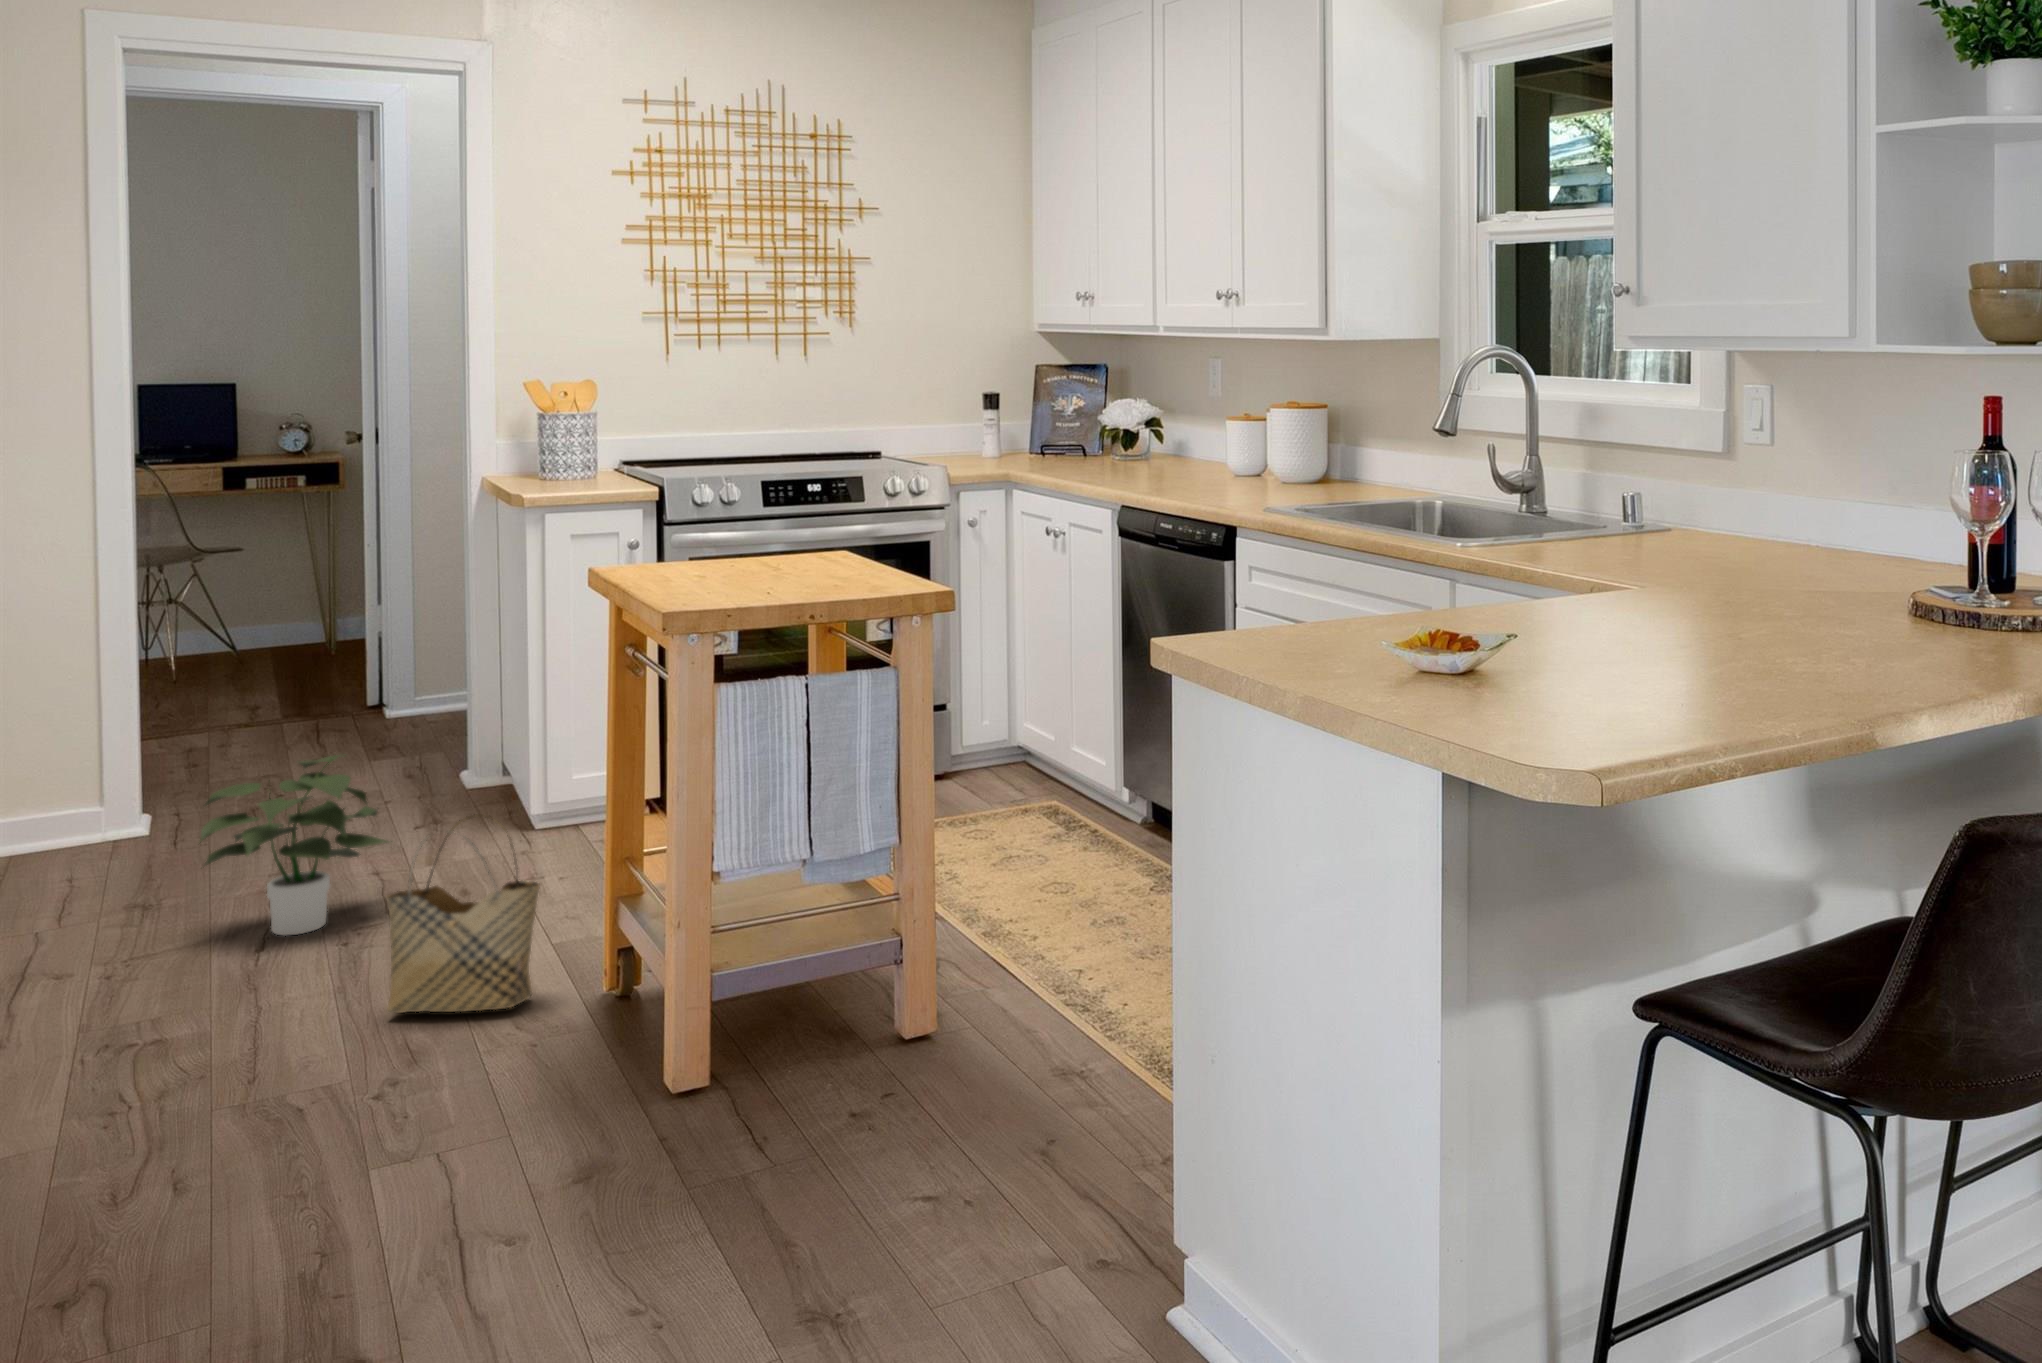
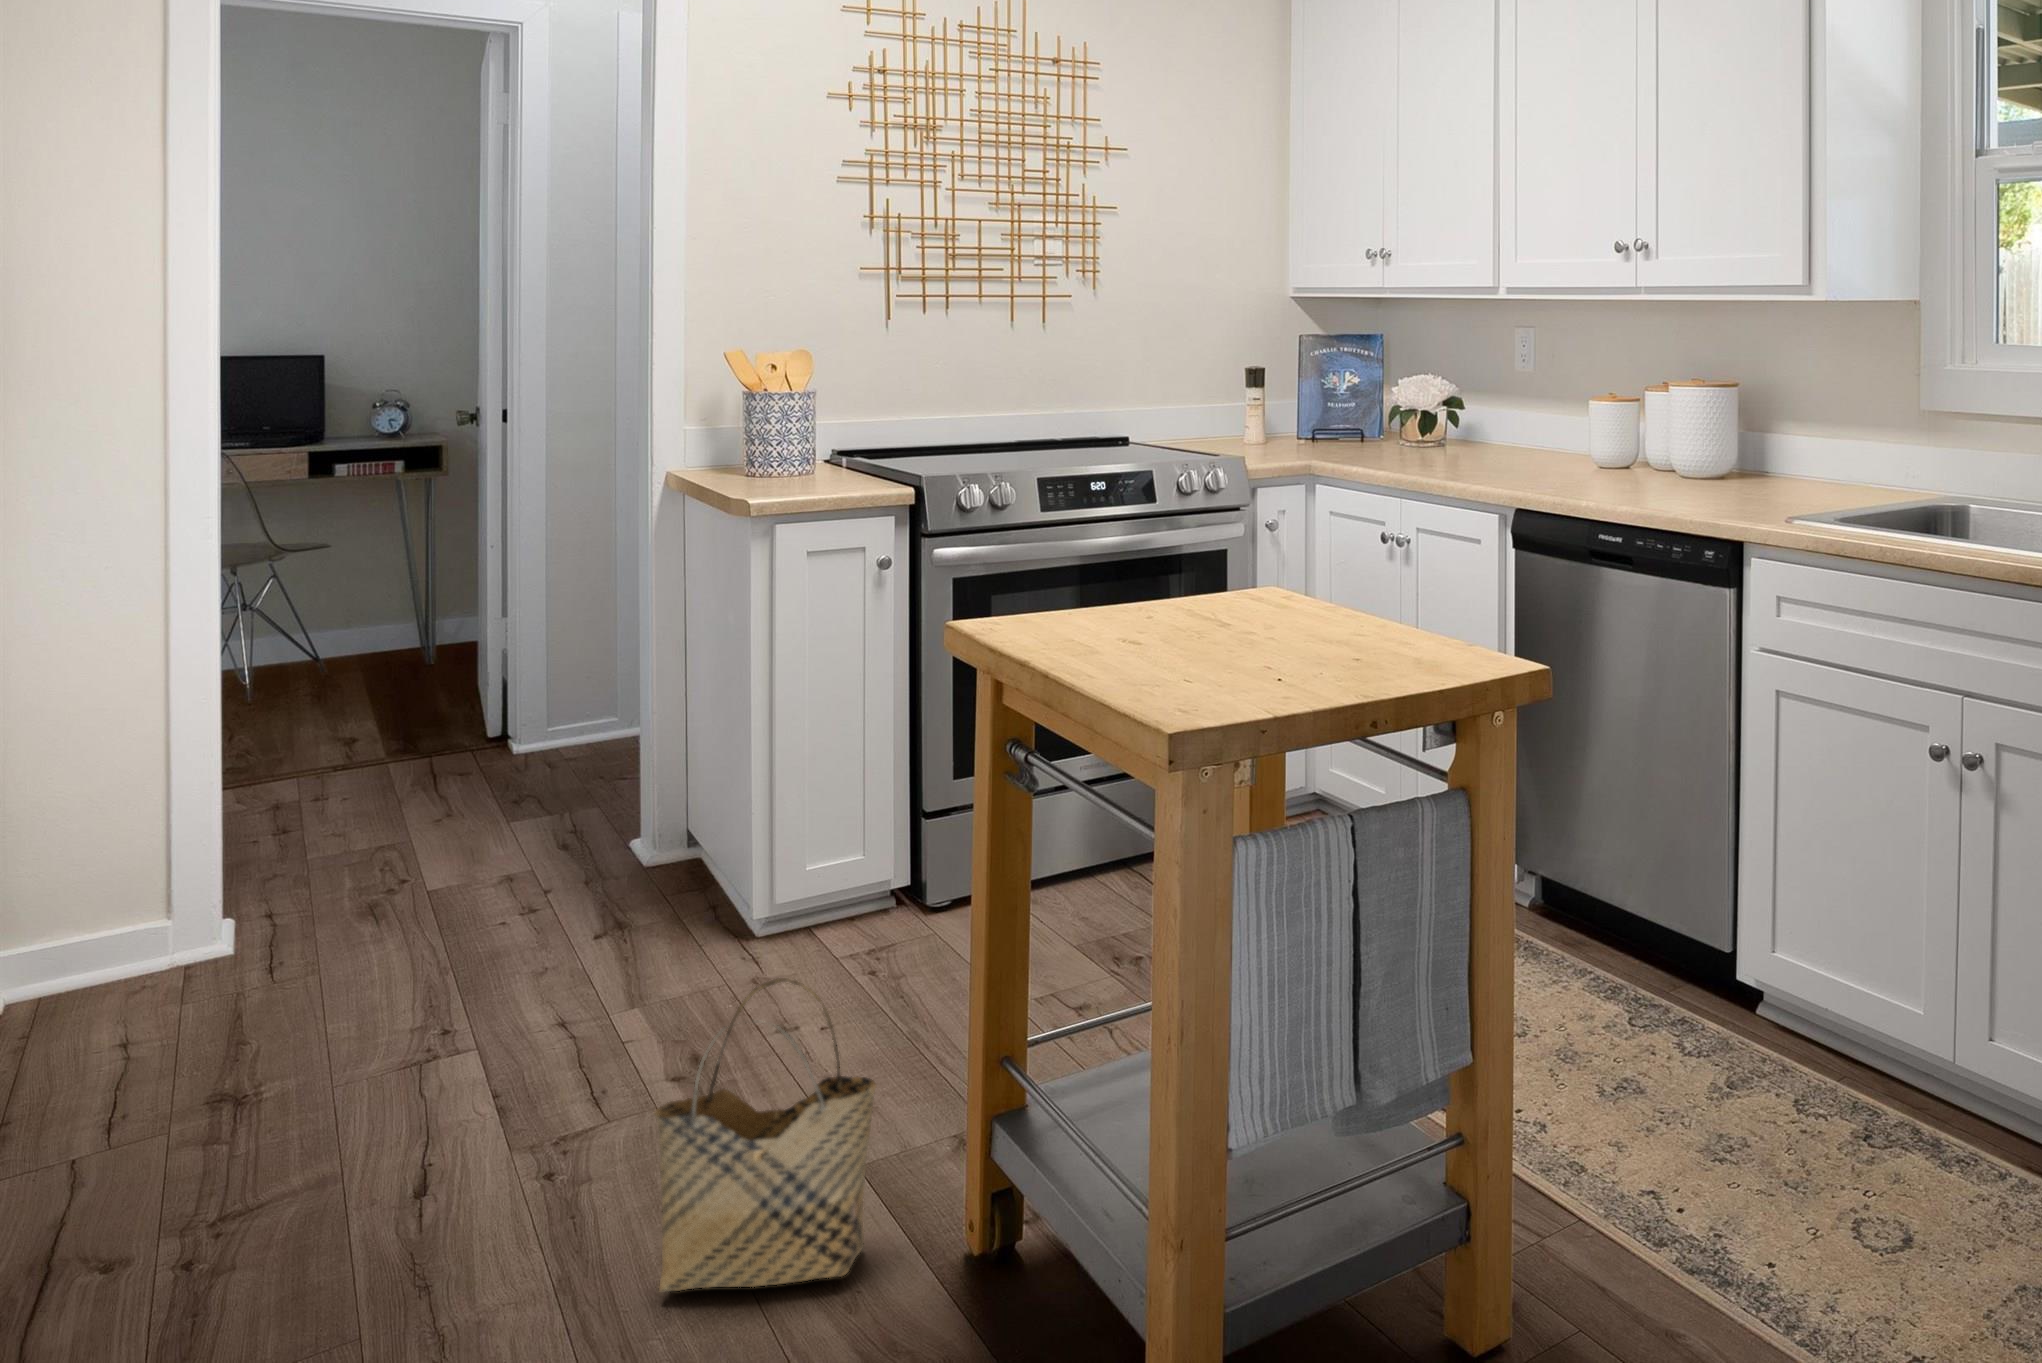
potted plant: present [200,755,392,936] -> none [345,860,614,1125]

